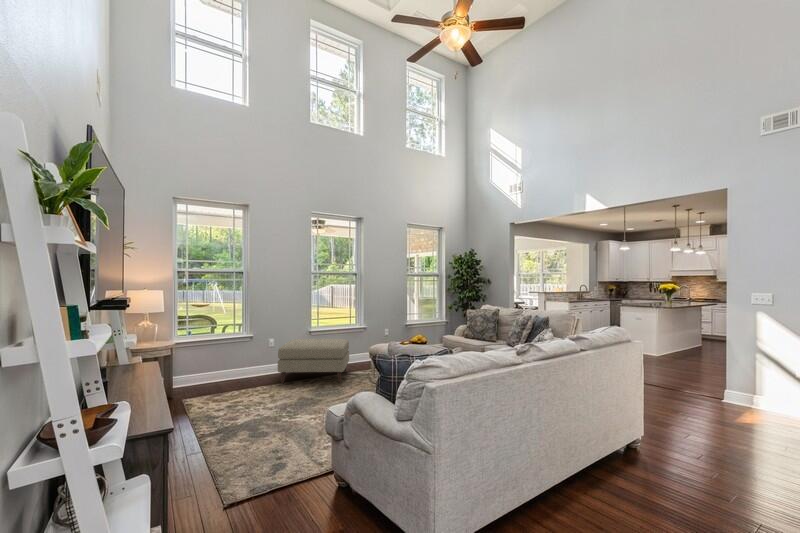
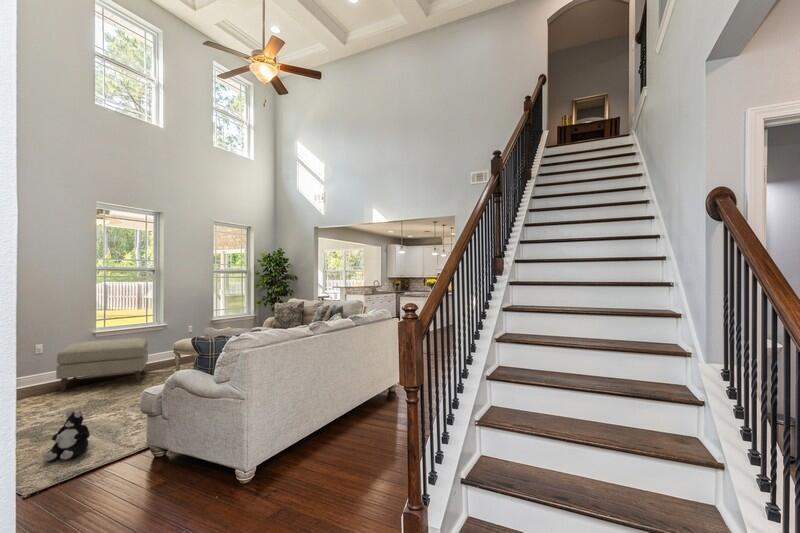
plush toy: none [248,416,286,466] -> present [43,411,90,461]

